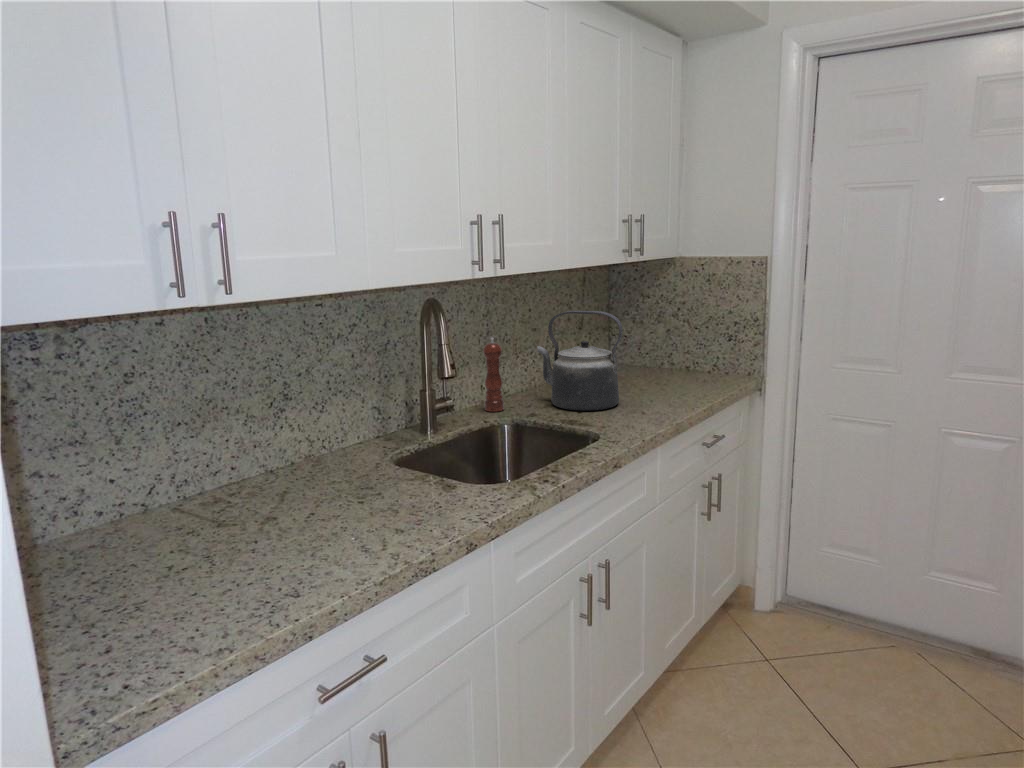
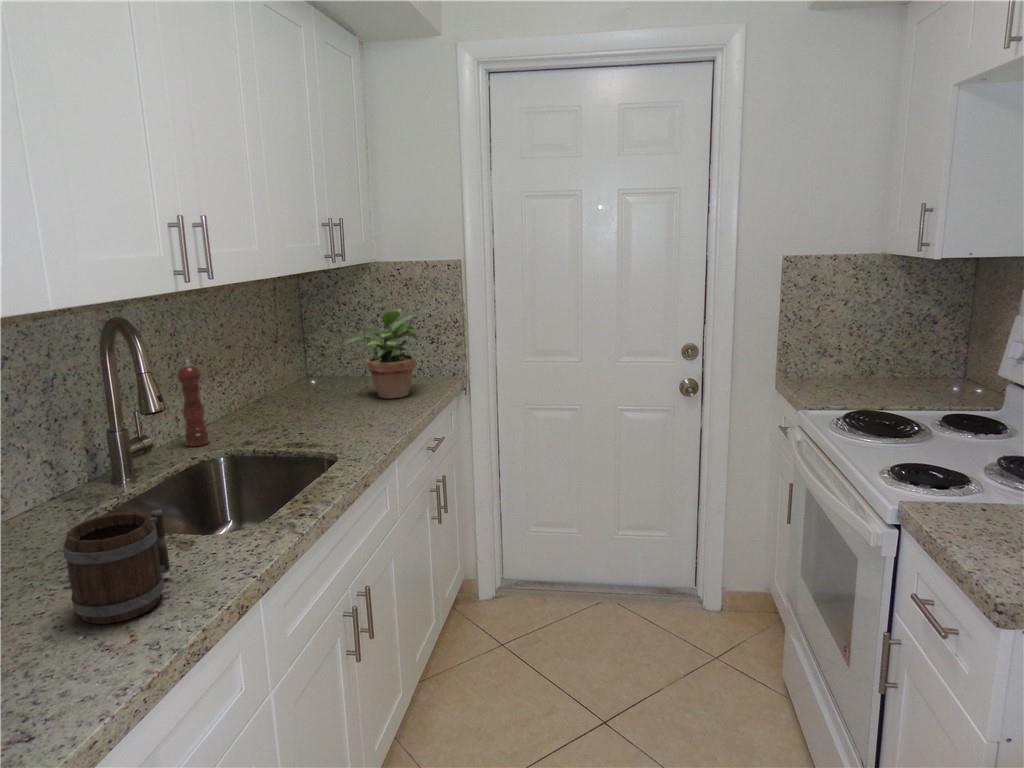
potted plant: none [639,304,712,391] -> present [347,309,418,398]
kettle: present [537,311,623,411] -> none [240,321,340,432]
mug: none [351,450,429,533] -> present [63,510,171,624]

